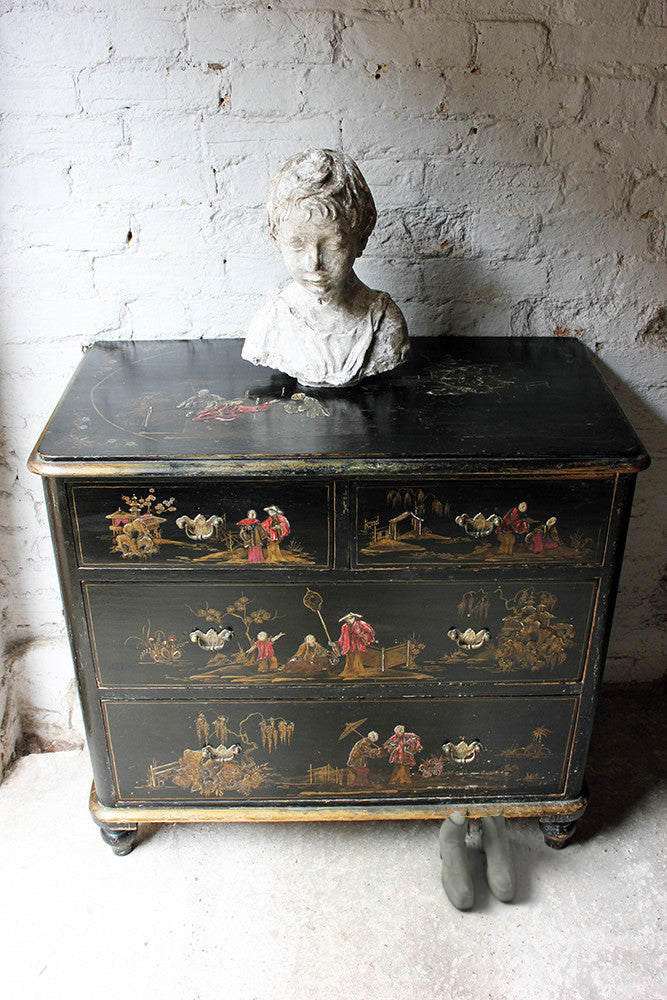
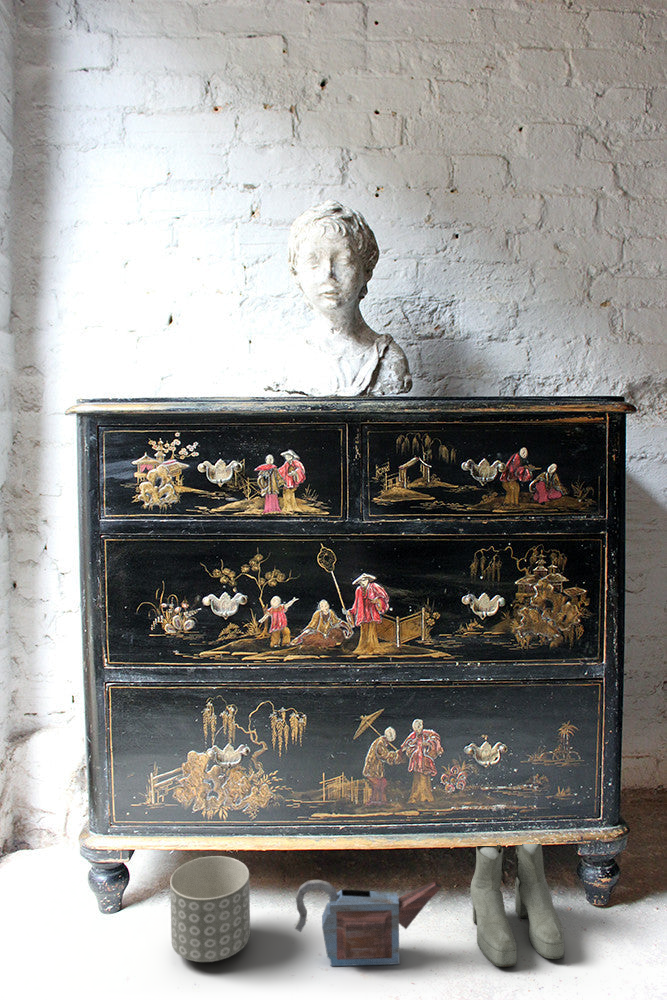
planter: none [176,815,248,909] -> present [170,856,250,962]
watering can: none [286,850,413,907] -> present [295,880,441,966]

